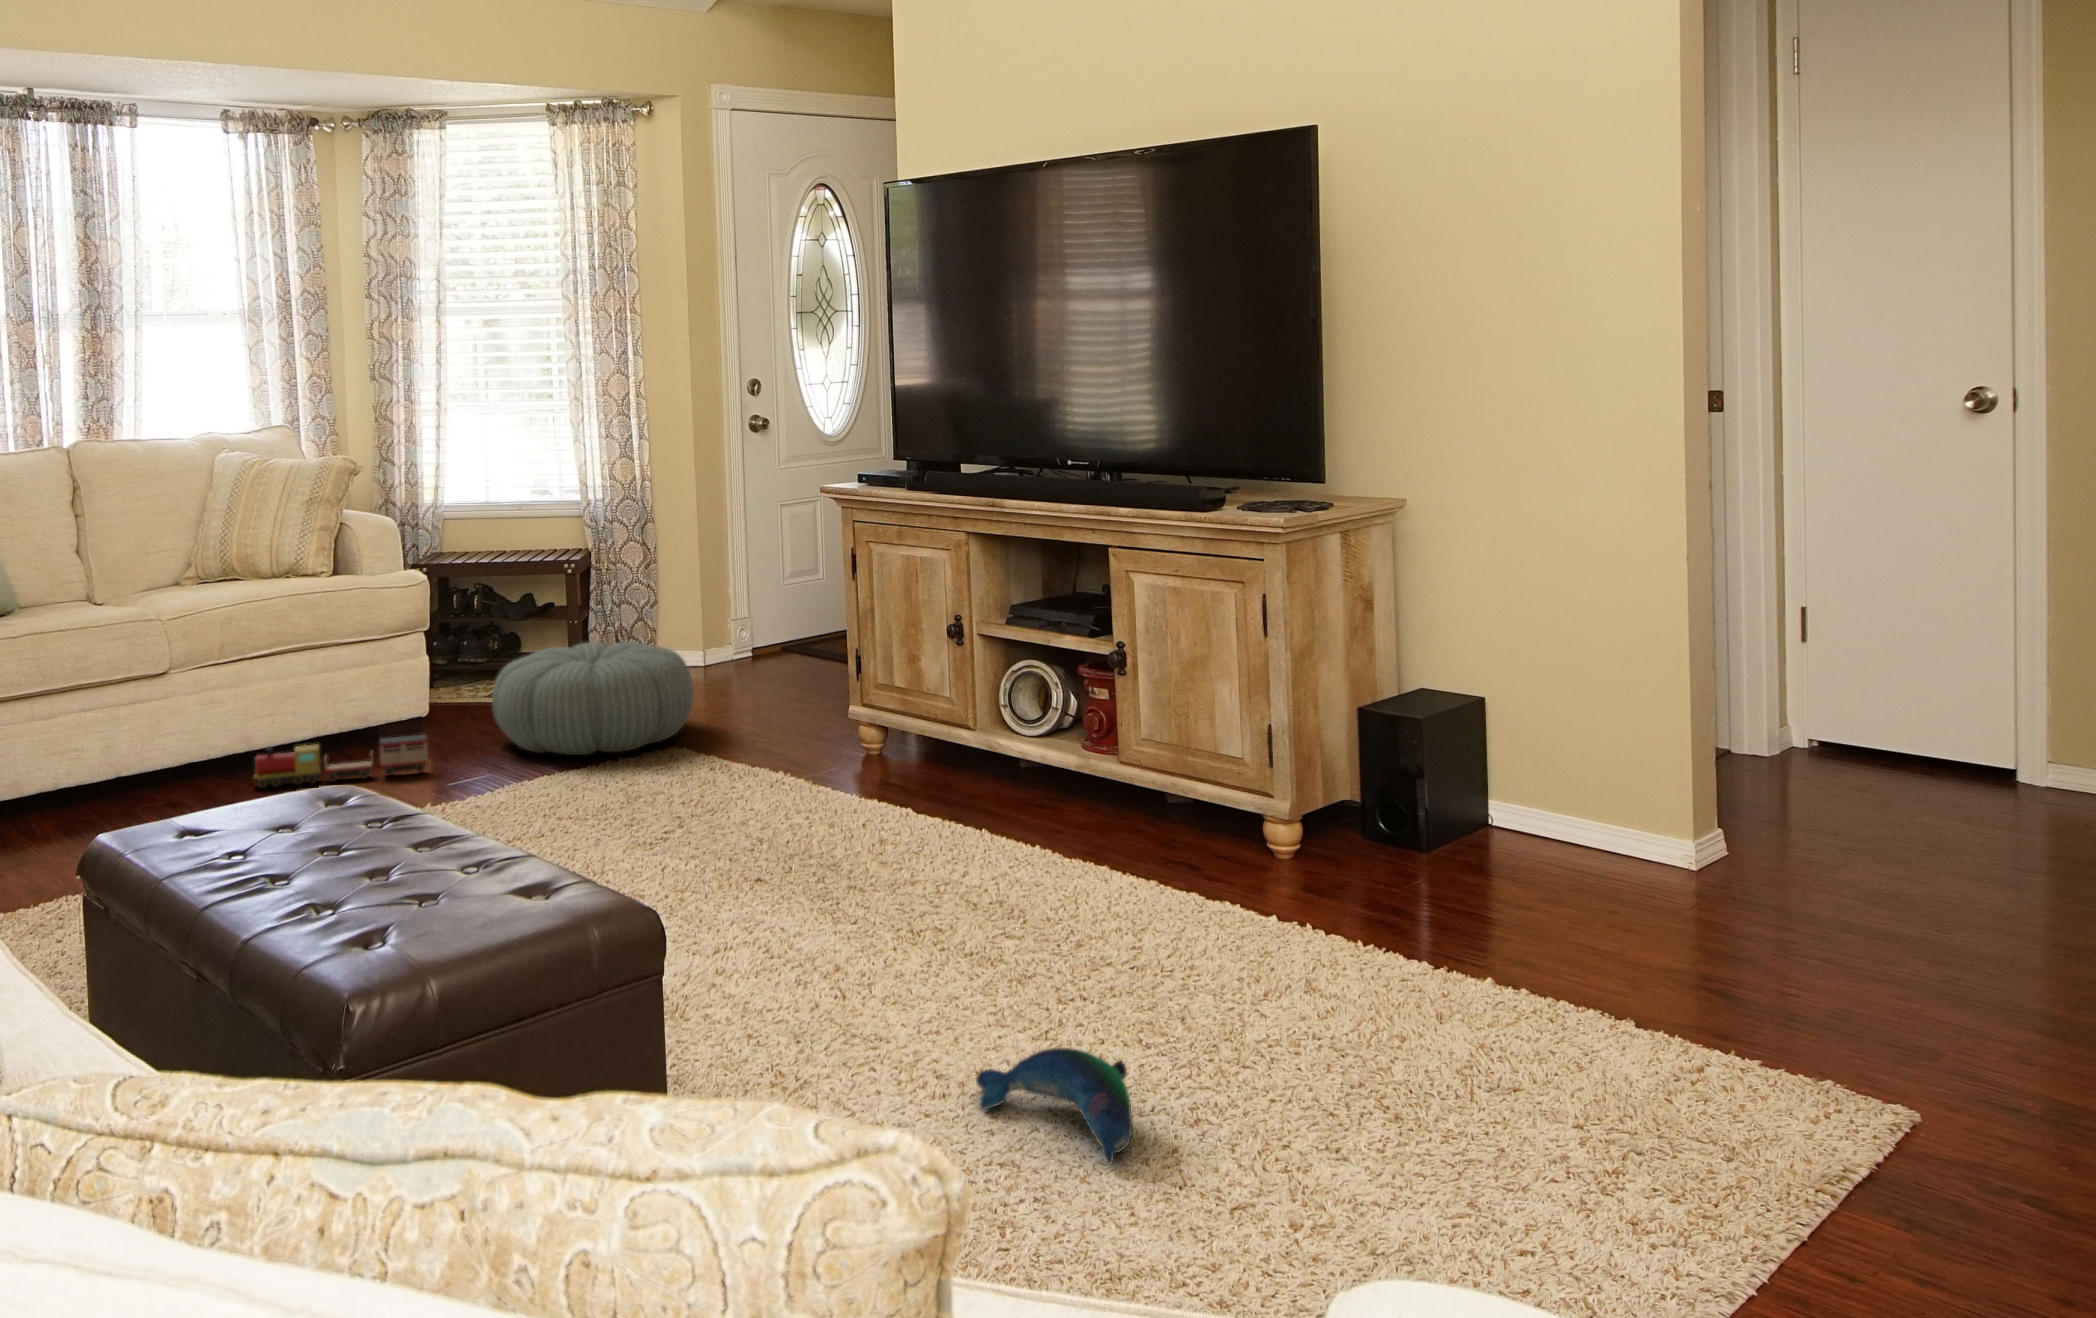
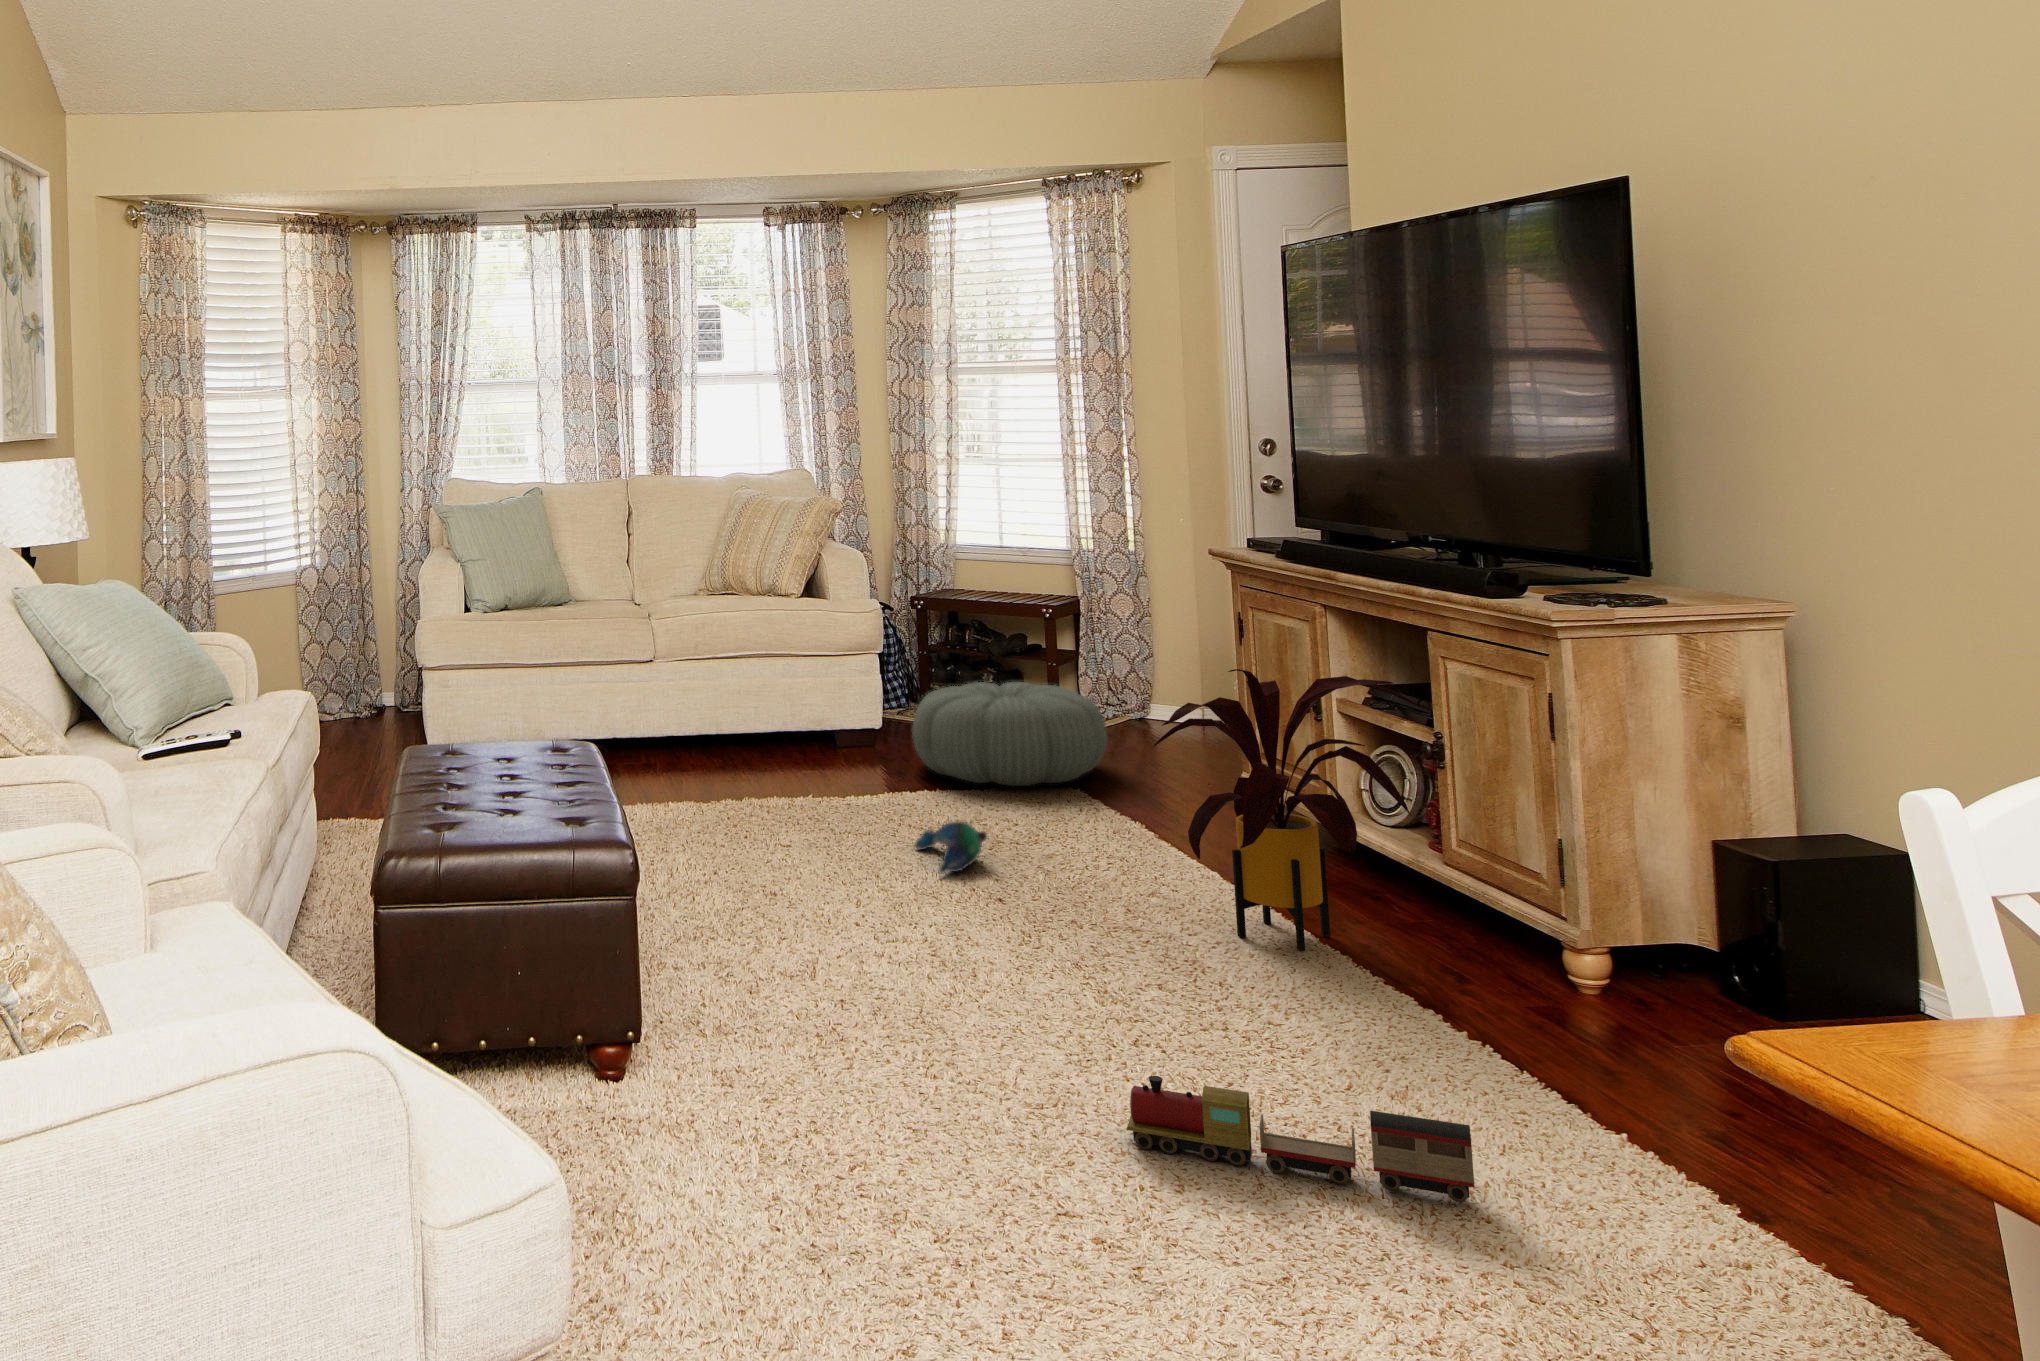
house plant: none [882,593,1129,853] -> present [1153,669,1424,950]
toy train: present [254,735,428,788] -> present [1127,1076,1474,1202]
plush toy: present [976,1048,1132,1164] -> present [914,821,987,873]

